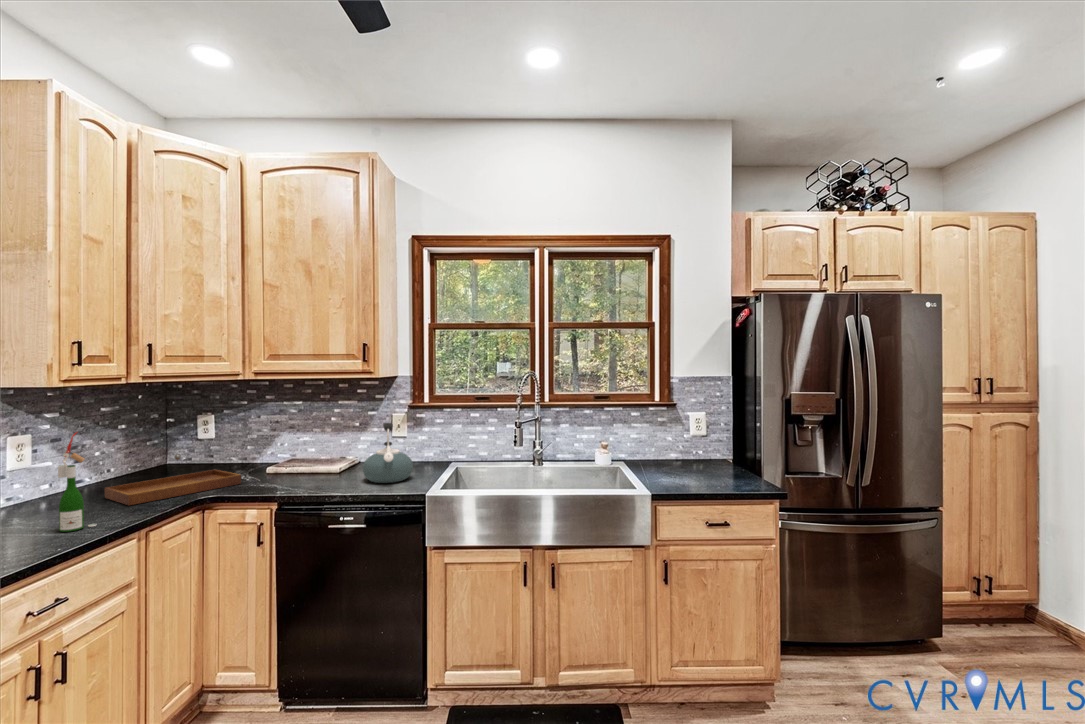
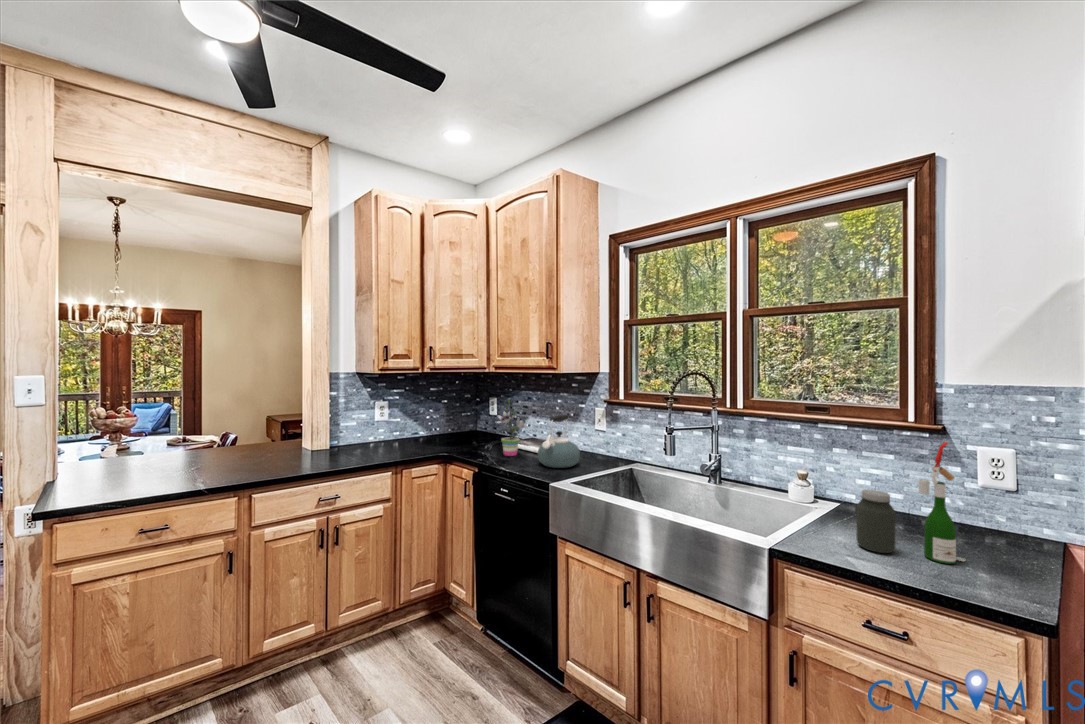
potted plant: none [294,410,331,483] -> present [498,400,526,456]
wine bottle: present [58,432,96,532] -> present [918,442,965,564]
jar: none [664,445,684,483] -> present [856,490,896,553]
tray: present [105,454,241,505] -> none [404,422,476,450]

